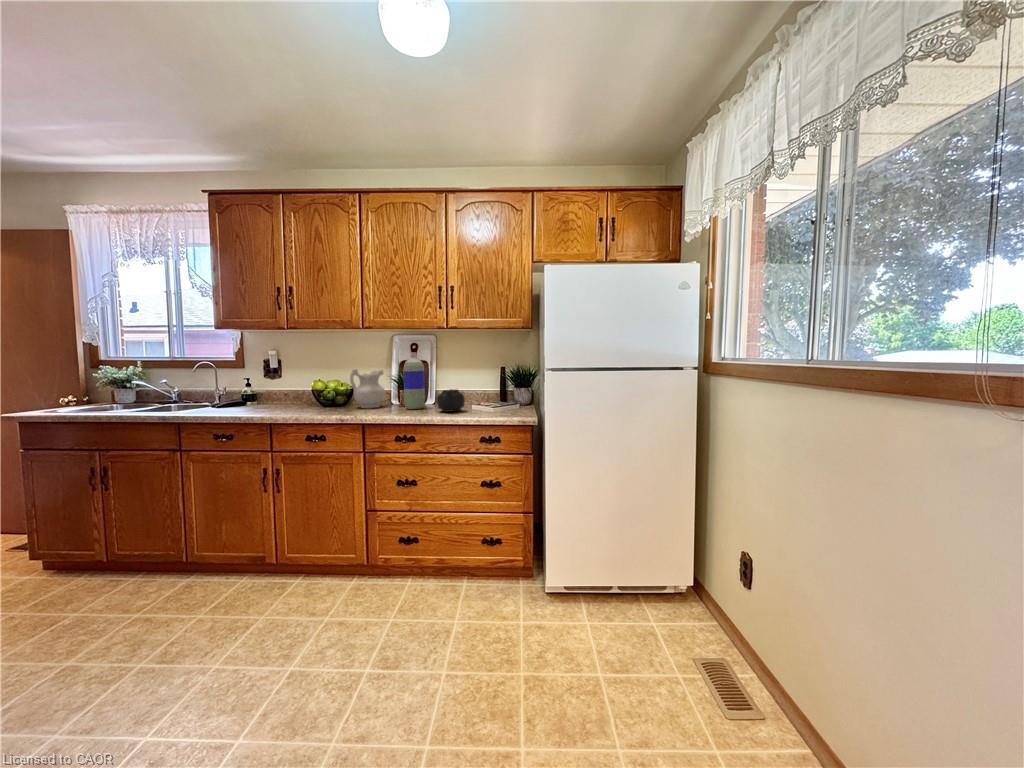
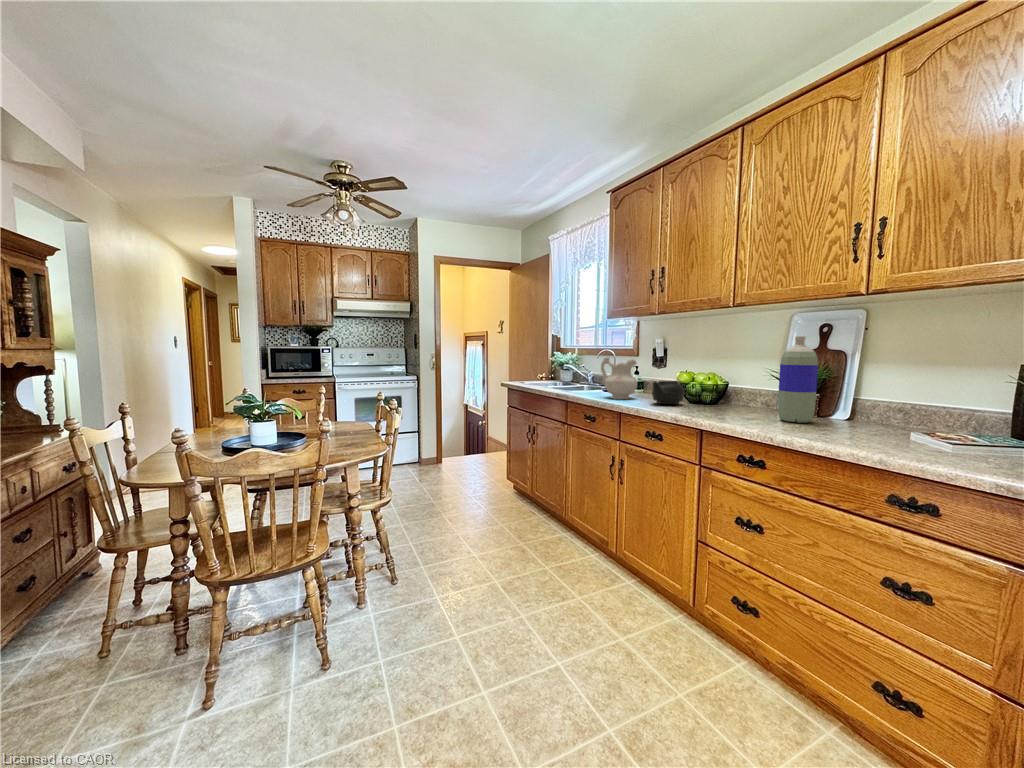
ceramic pitcher: present [350,370,385,408] -> present [601,358,637,399]
teapot: present [437,389,465,412] -> present [652,381,684,404]

